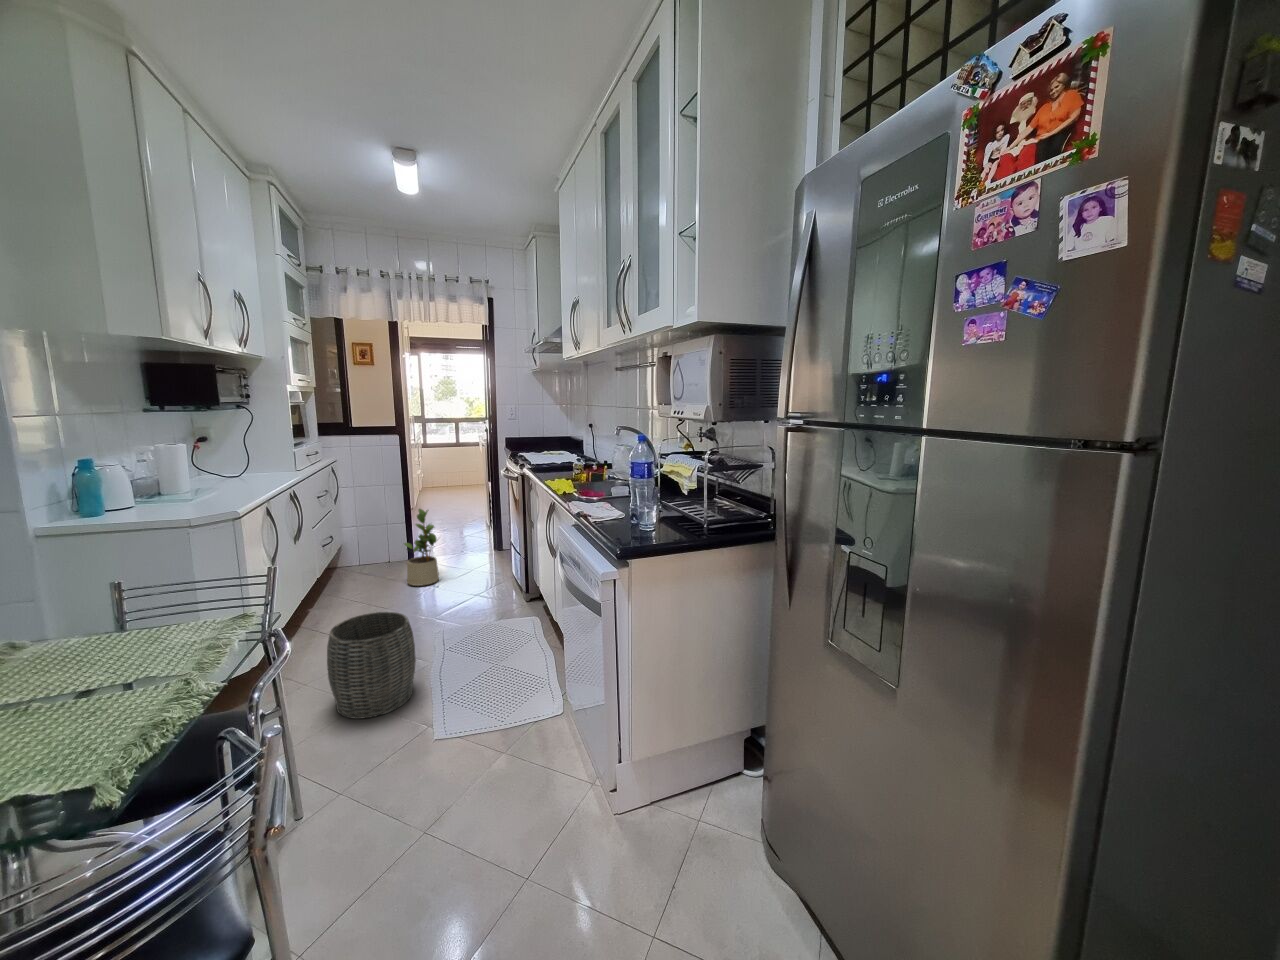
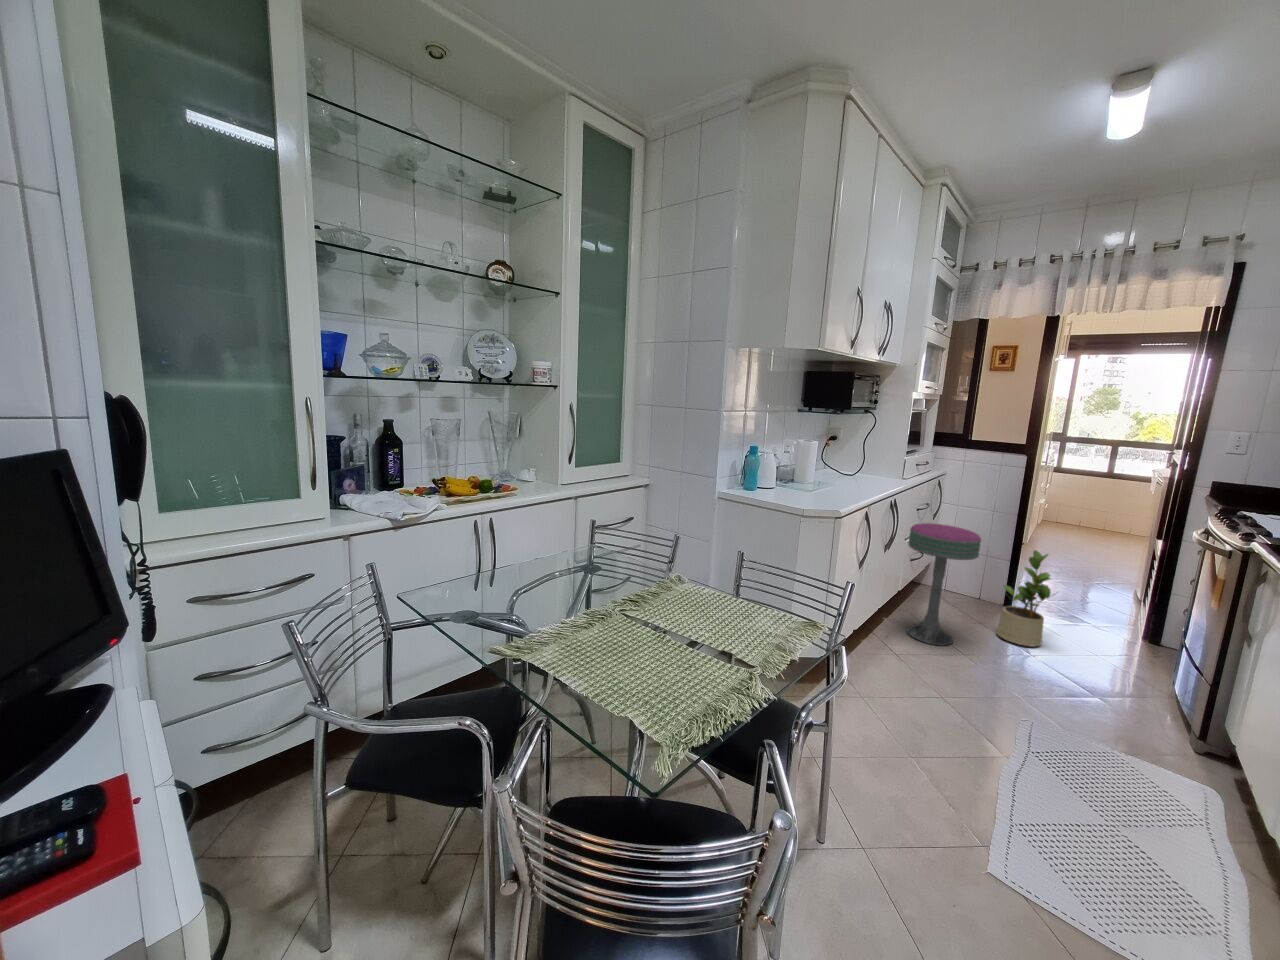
bar stool: none [315,504,379,614] -> present [907,523,981,645]
woven basket: present [327,612,416,719] -> none [883,656,991,789]

